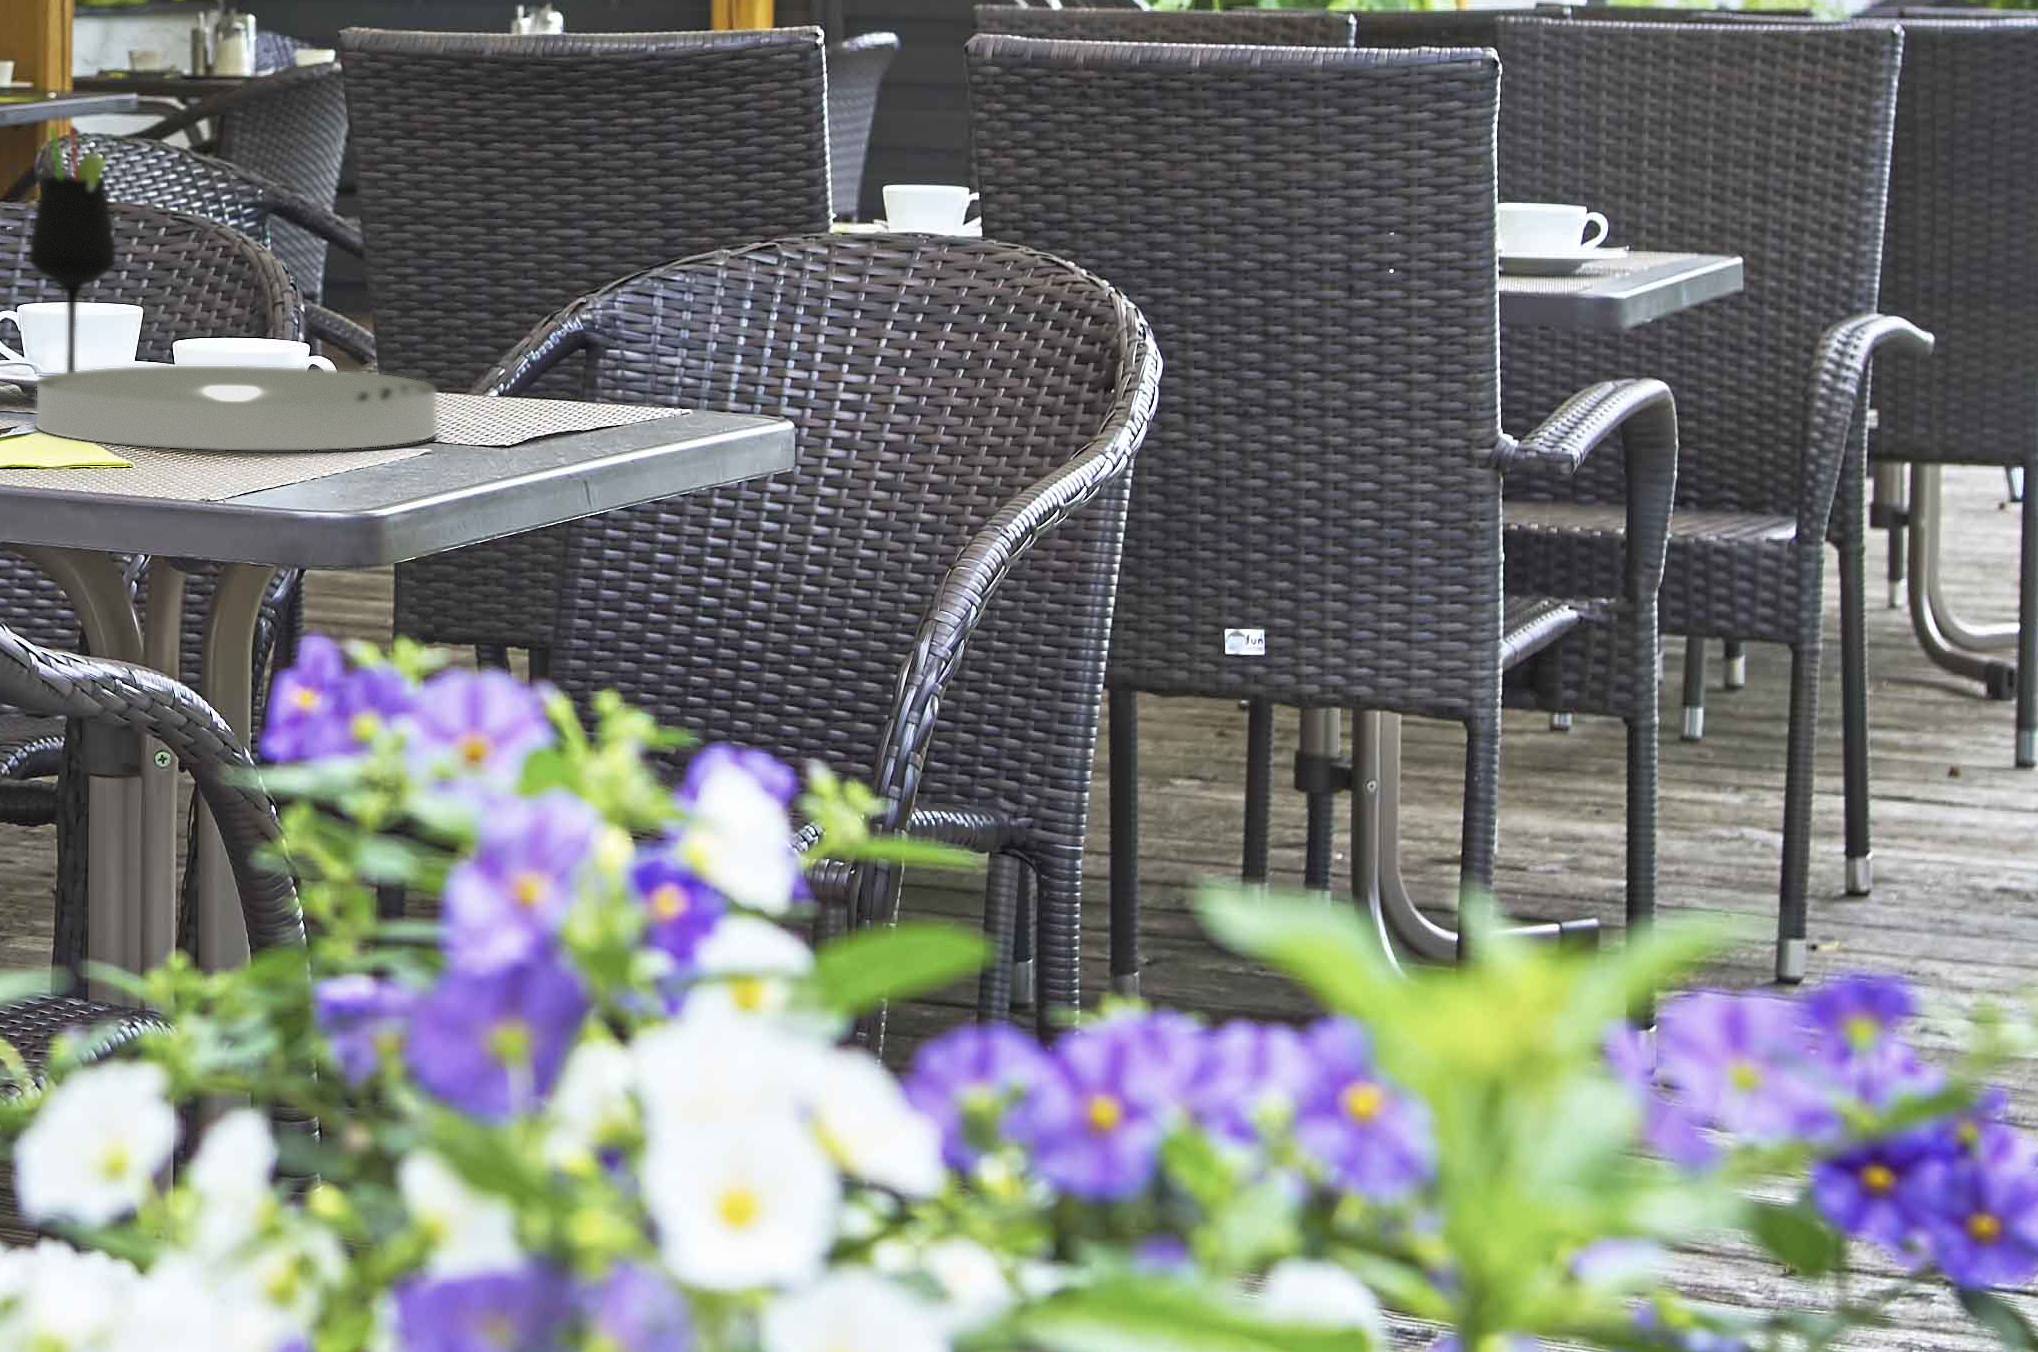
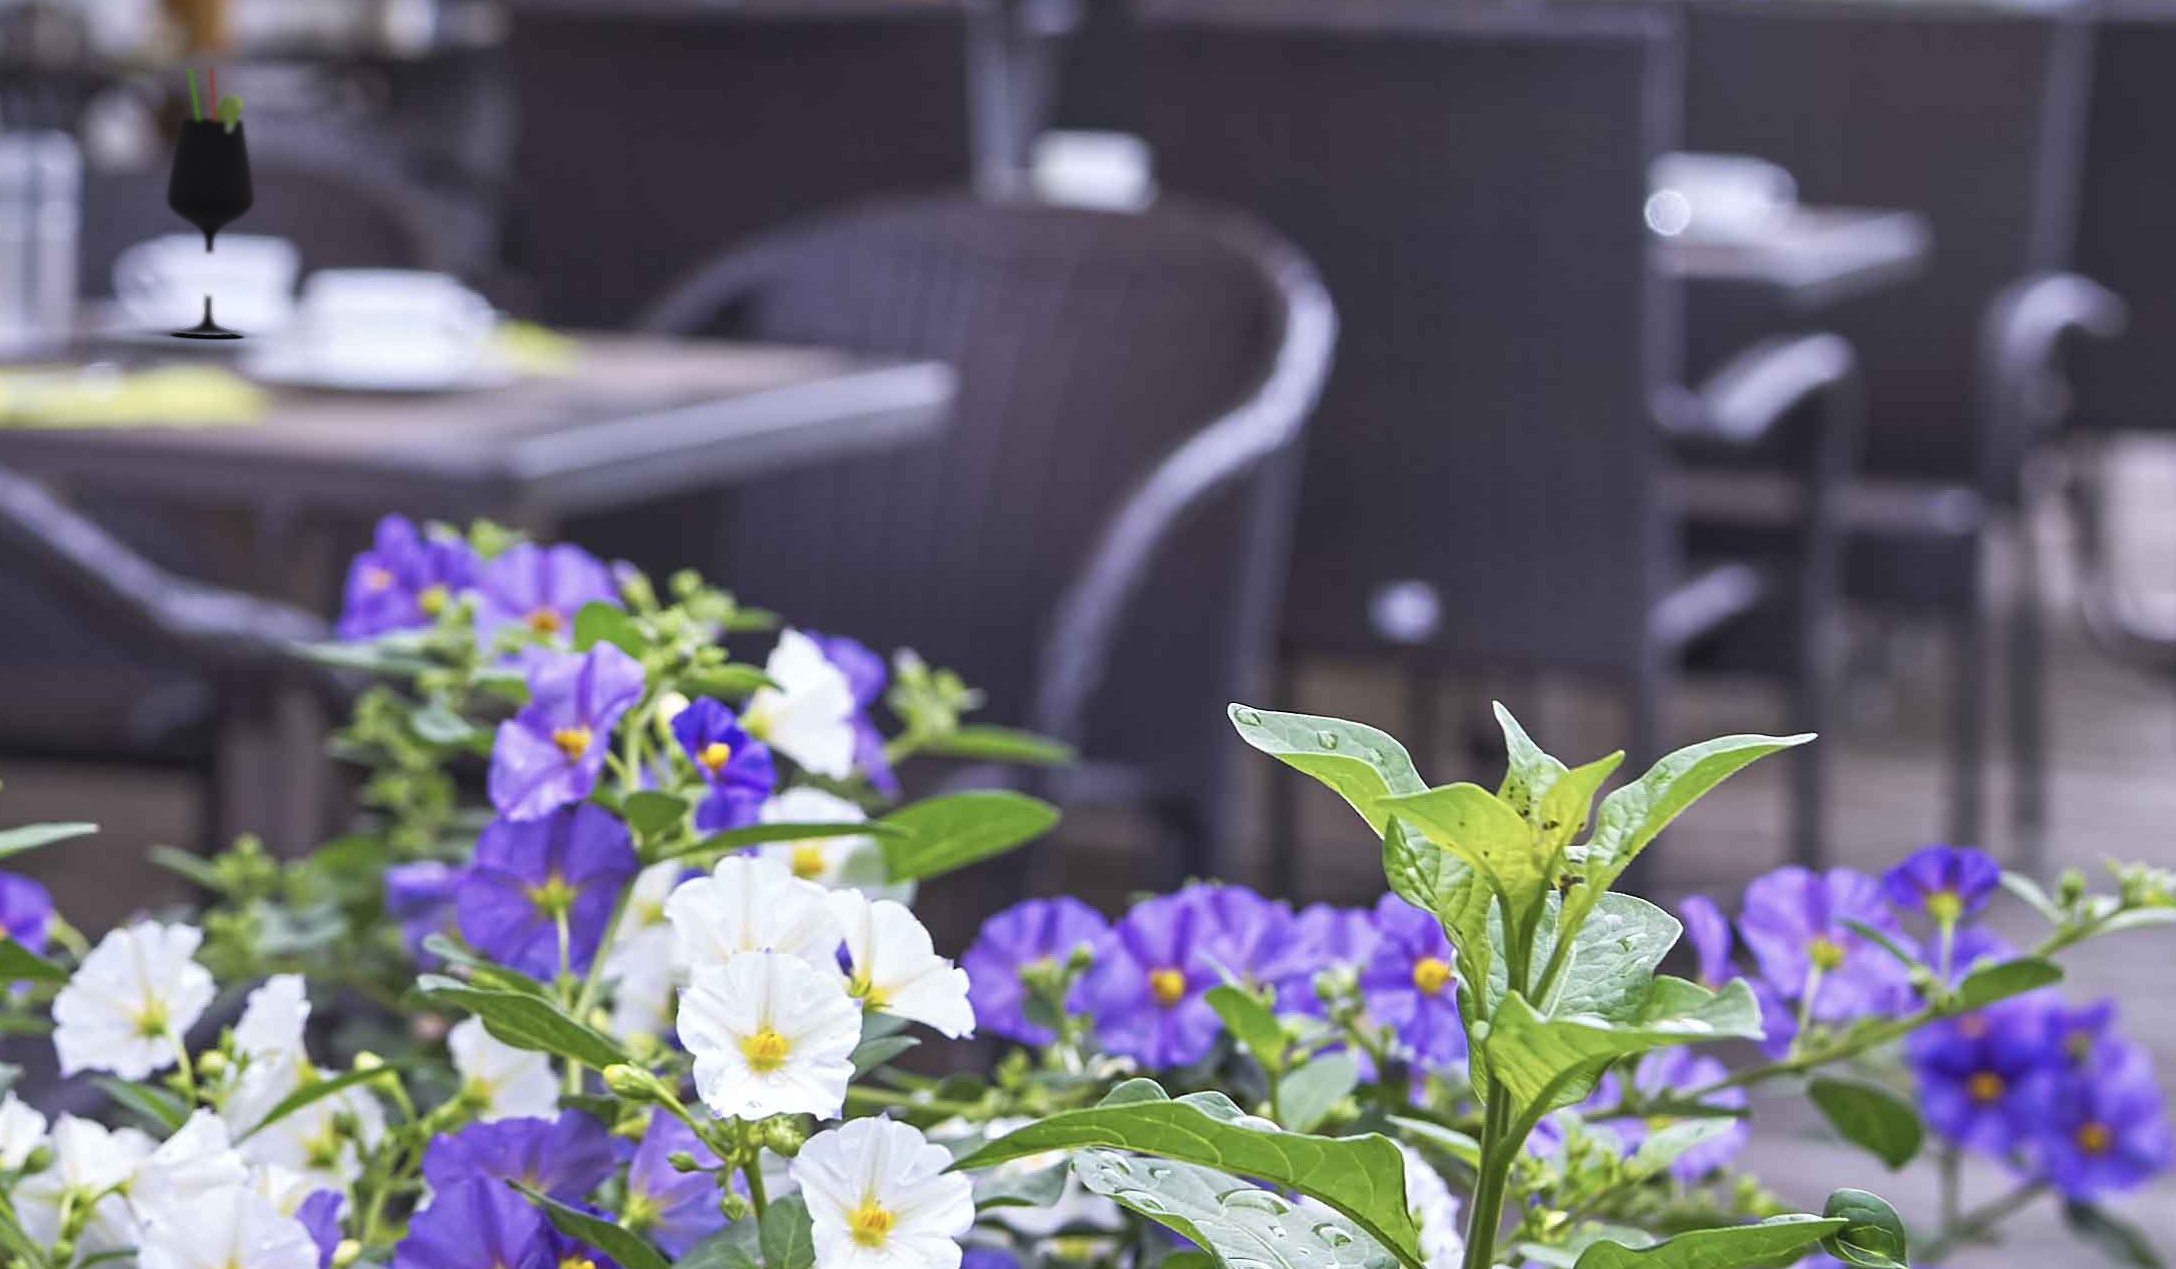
plate: present [36,366,437,450] -> none [170,308,572,390]

